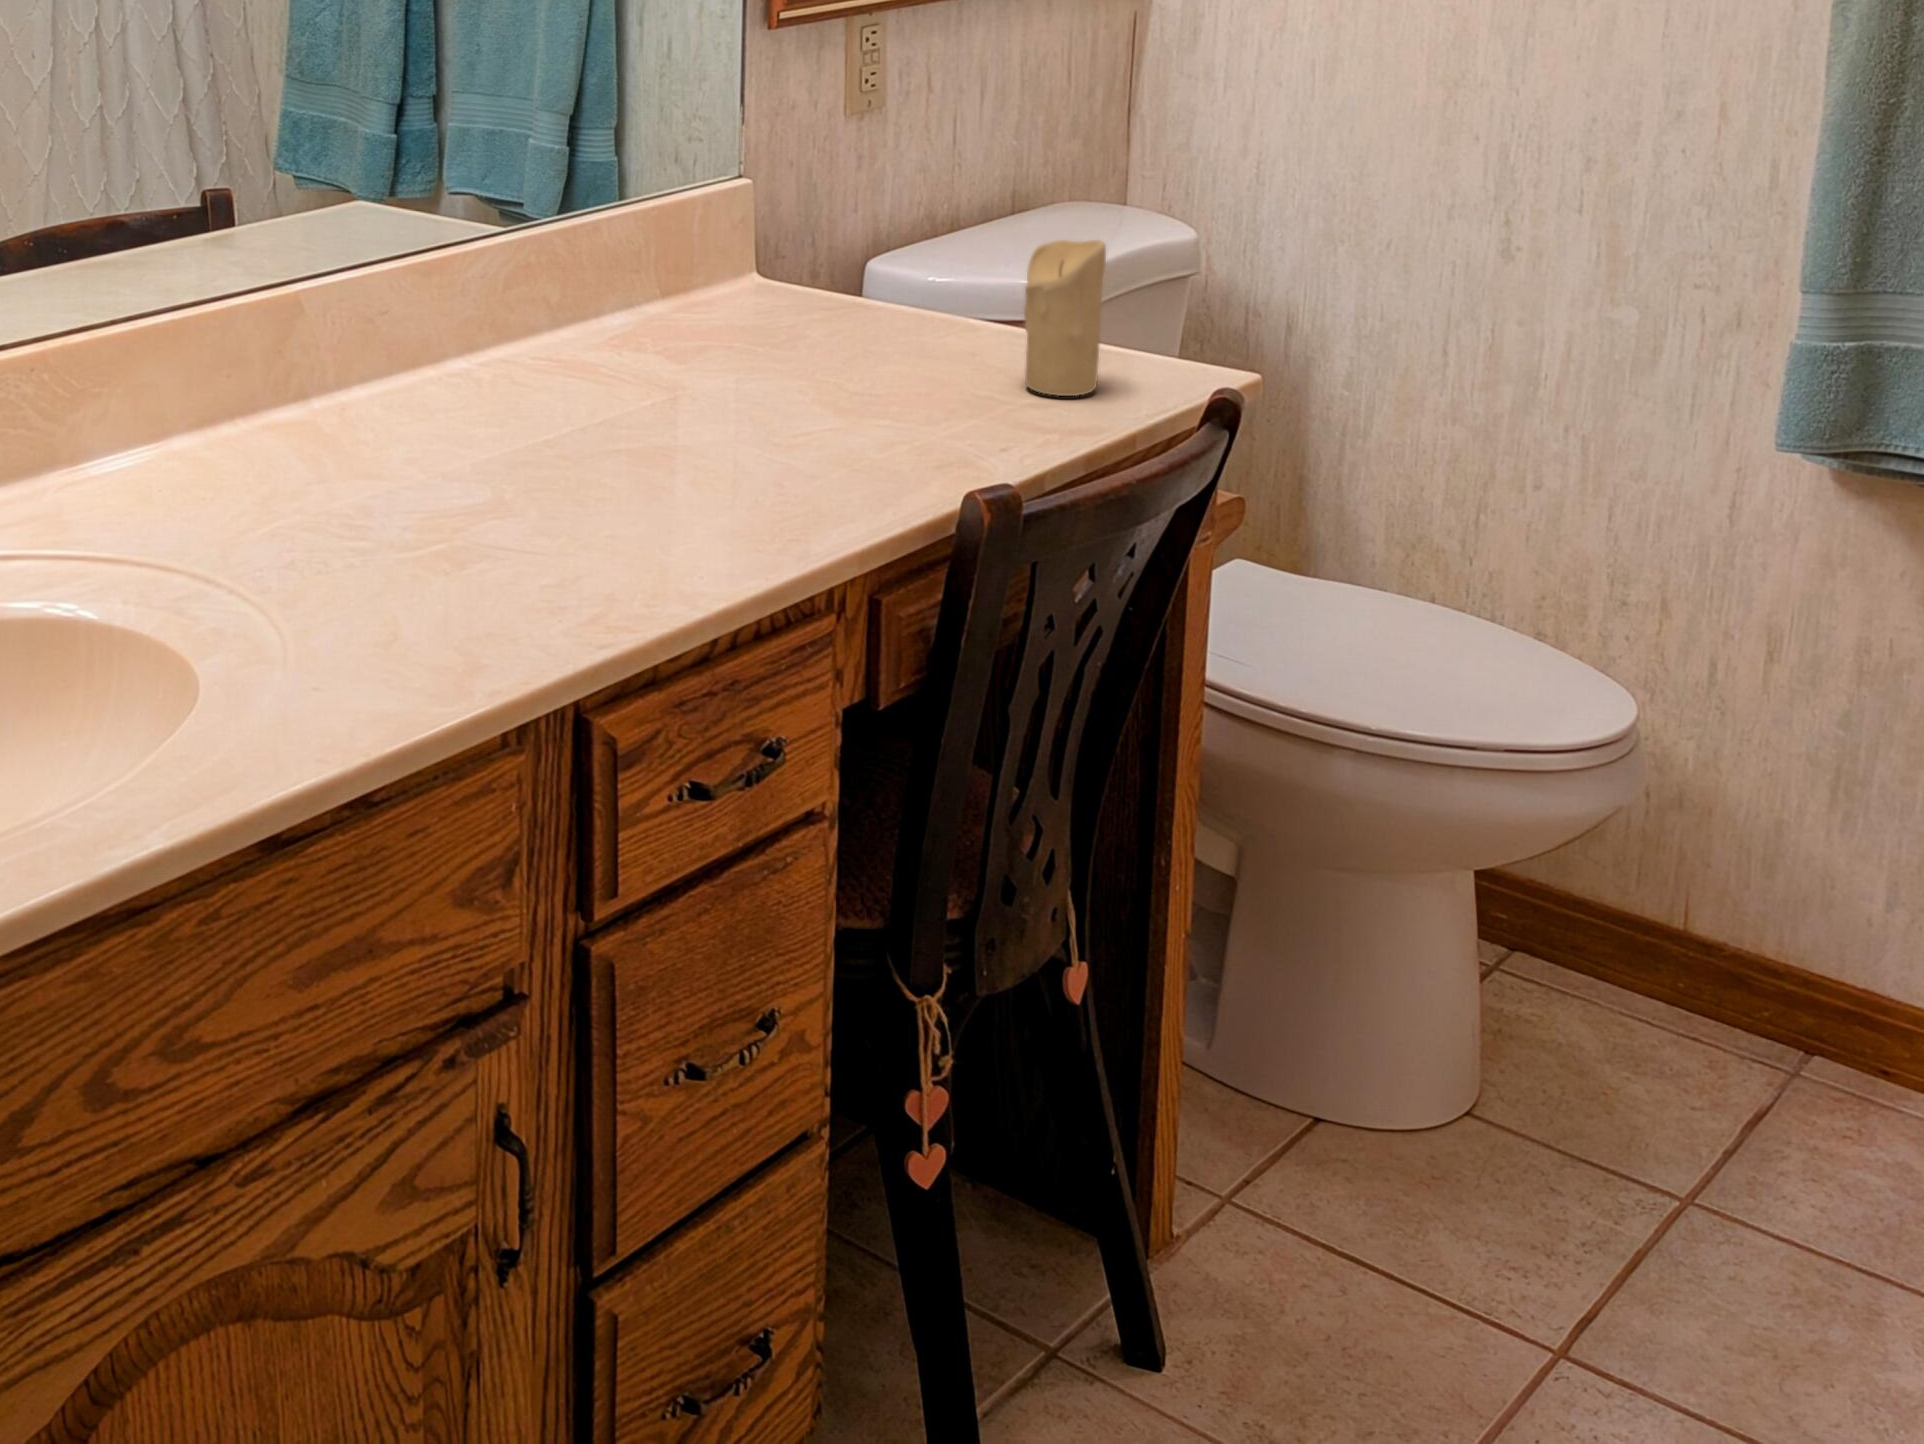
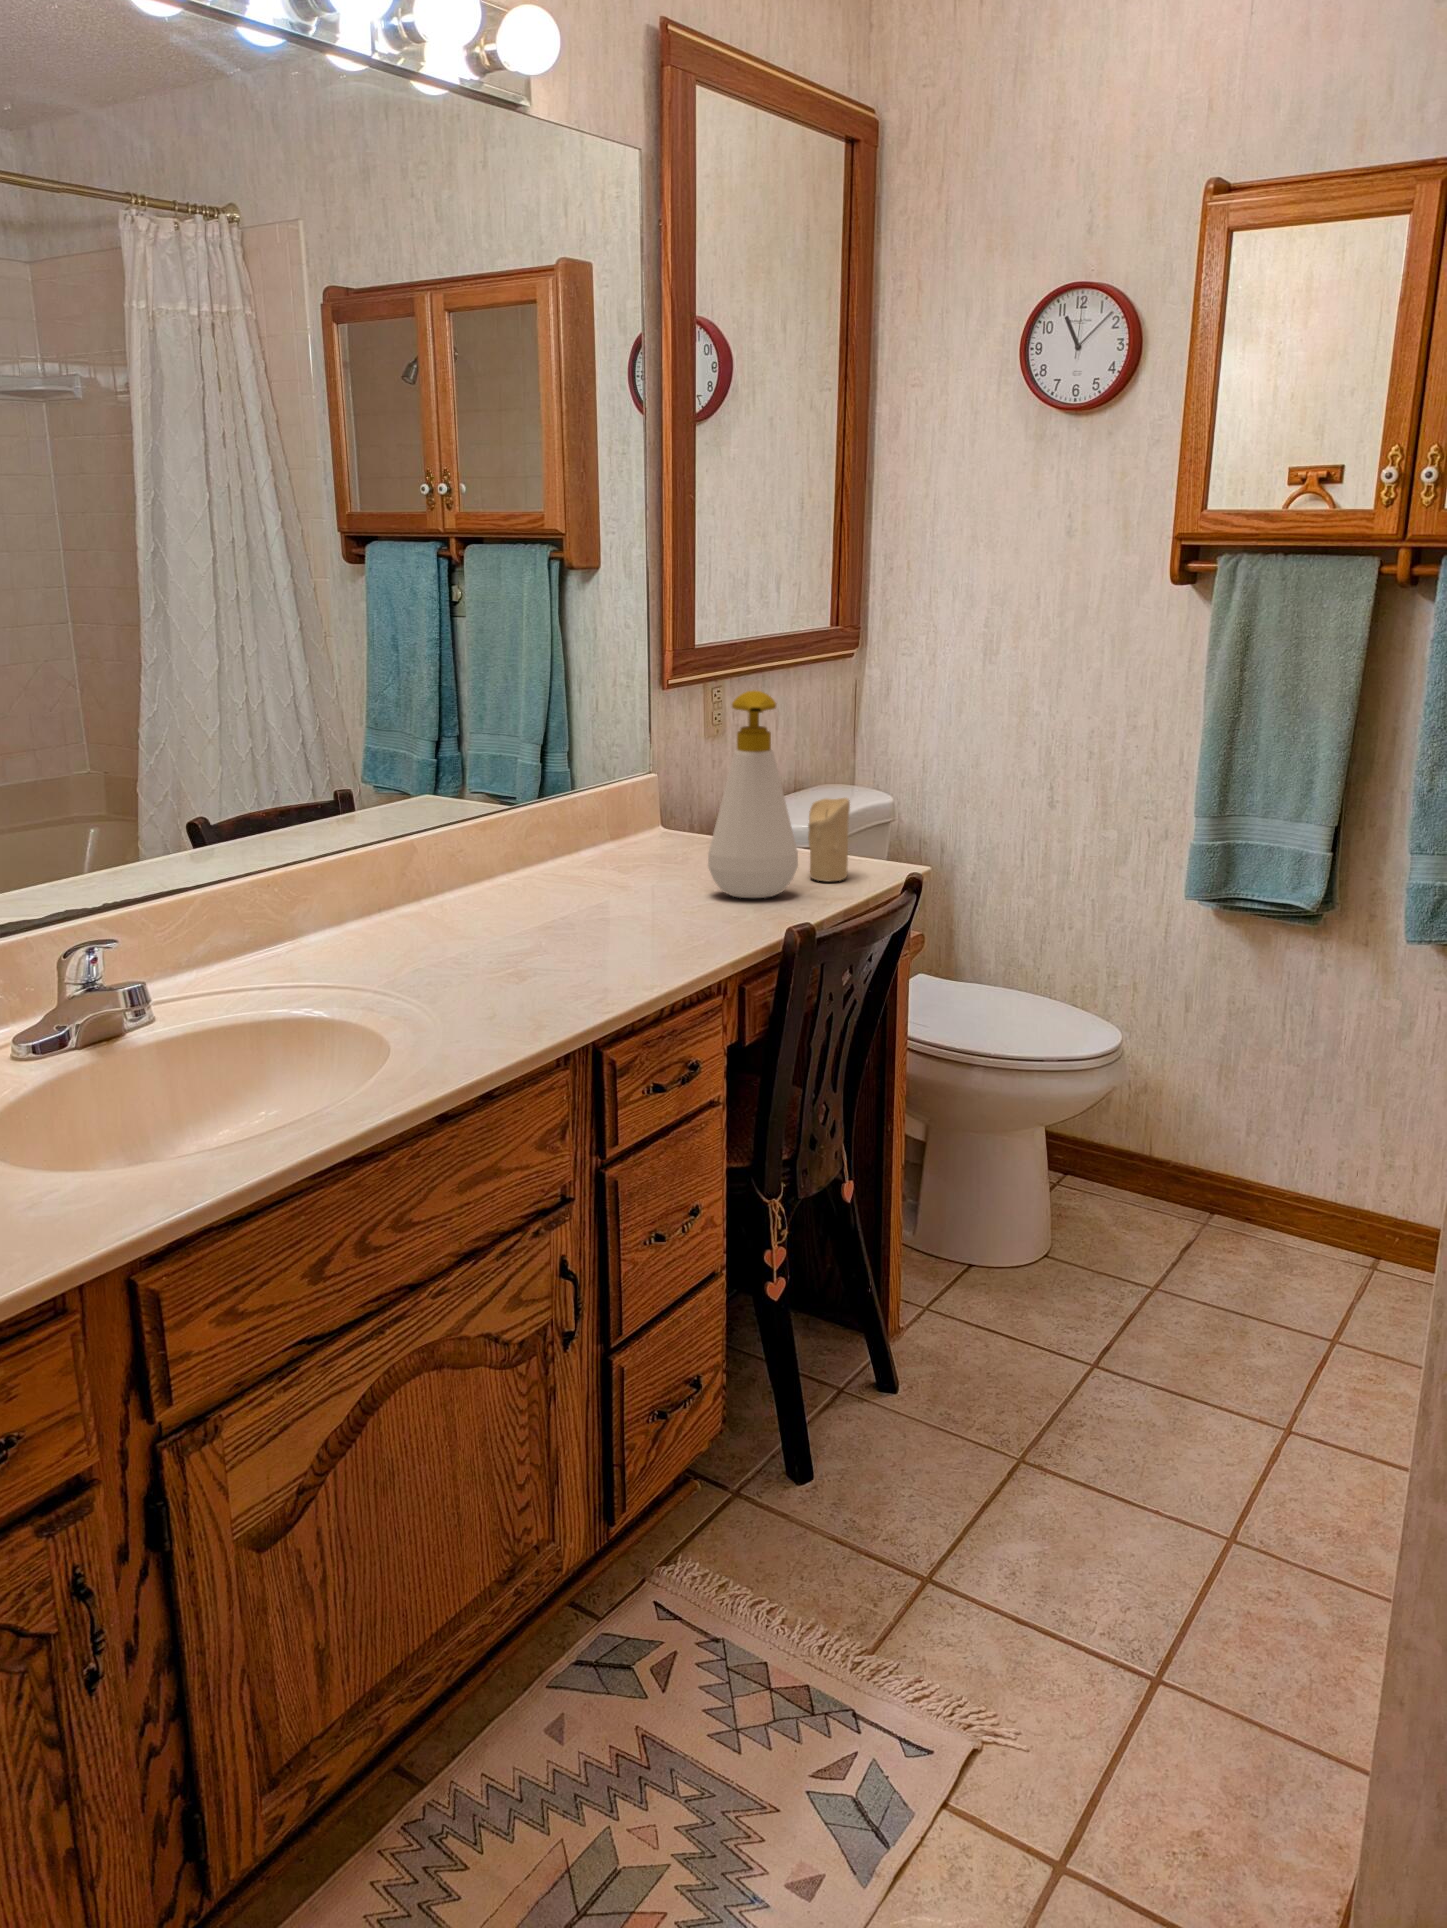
soap bottle: none [830,39,1001,424] -> present [708,690,798,898]

